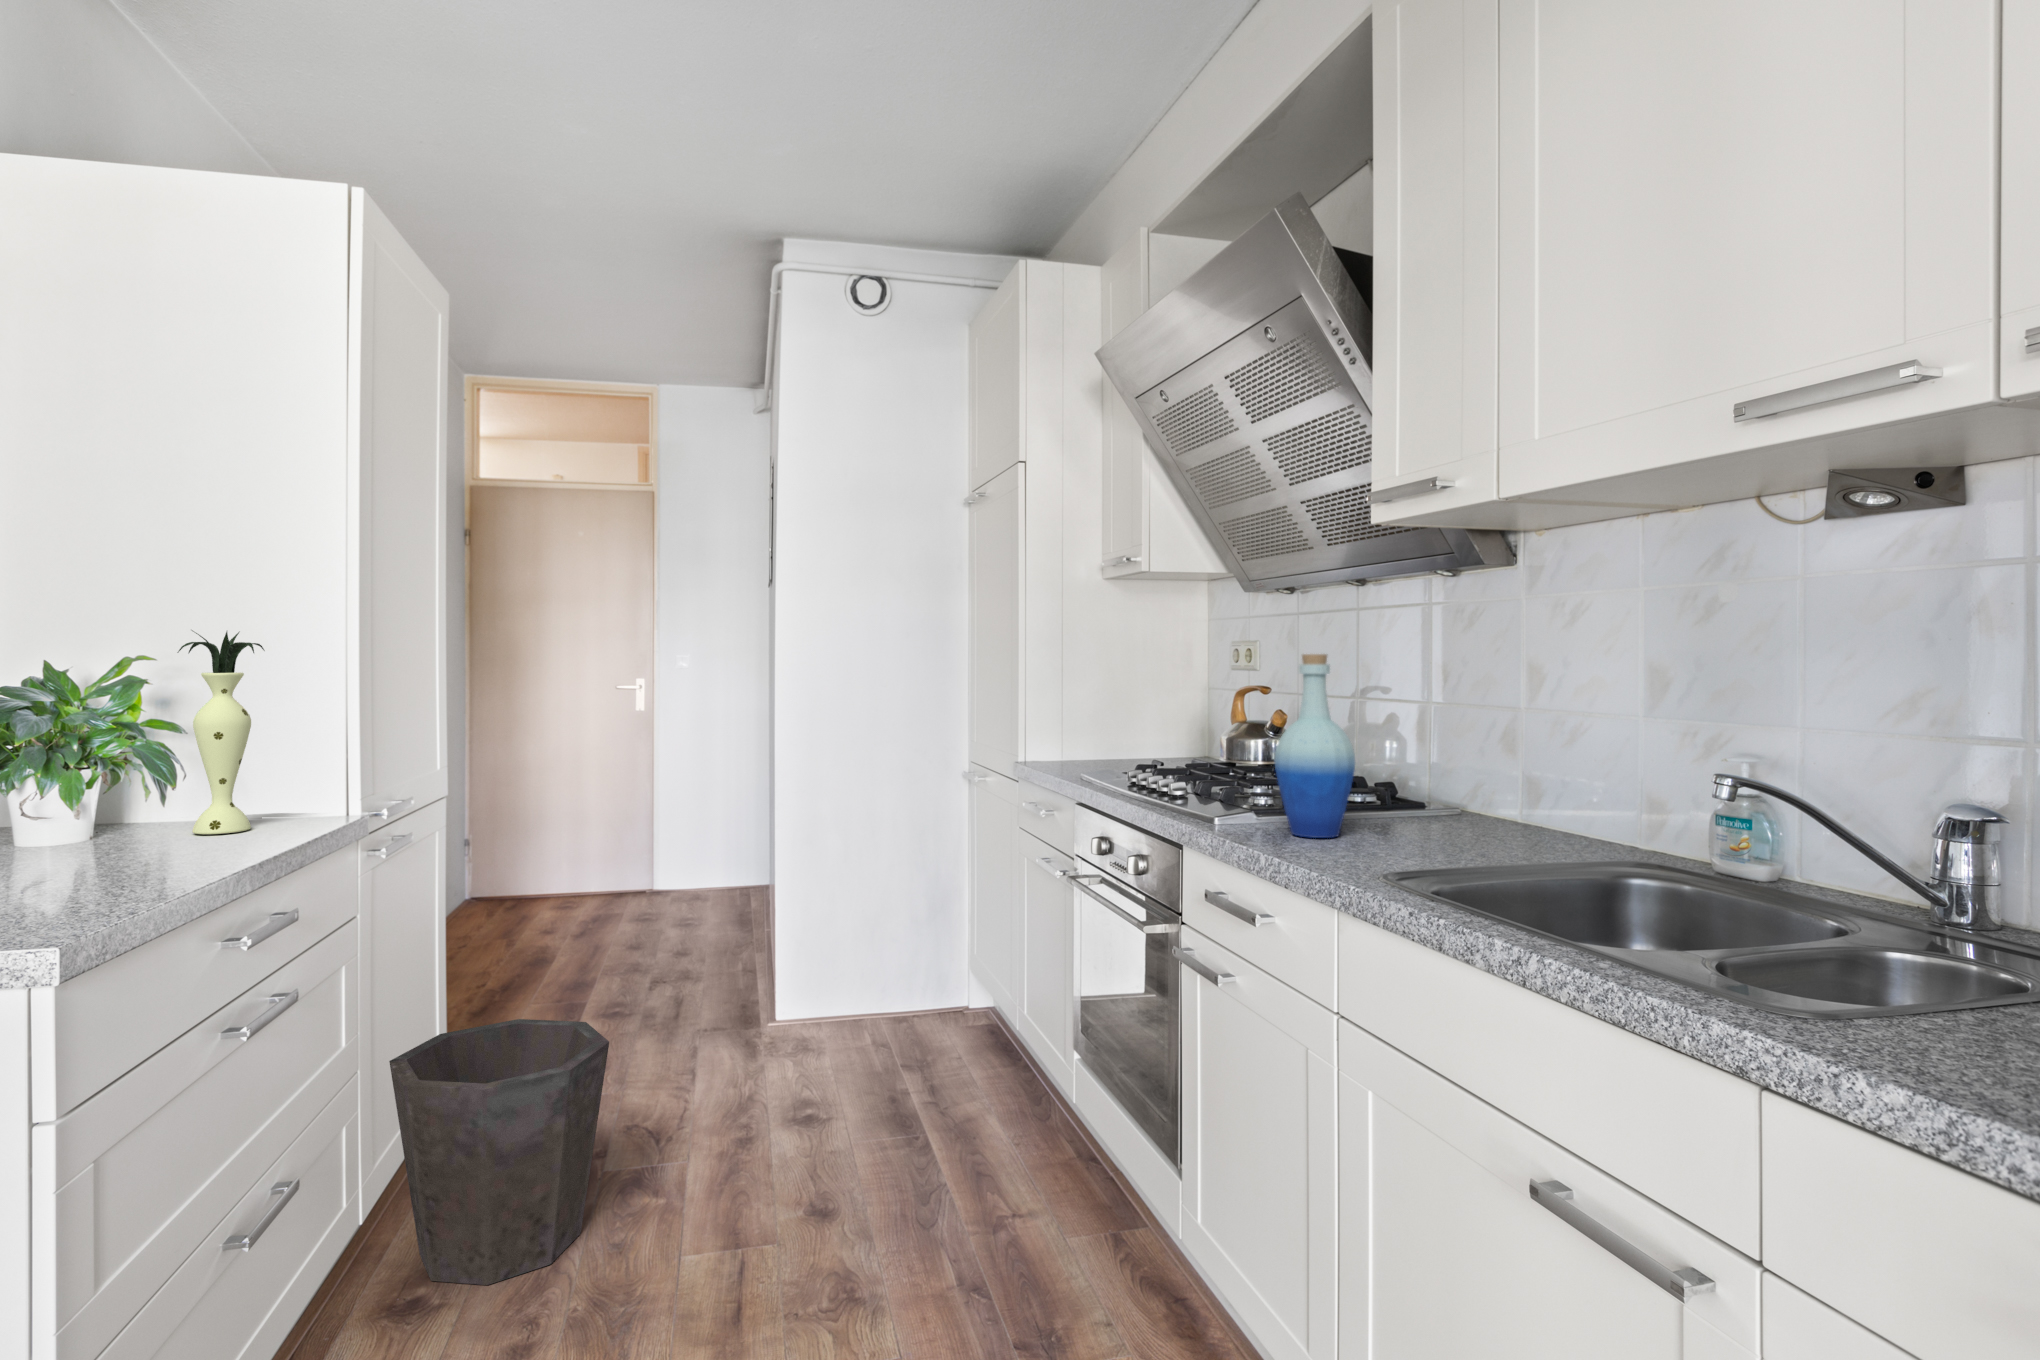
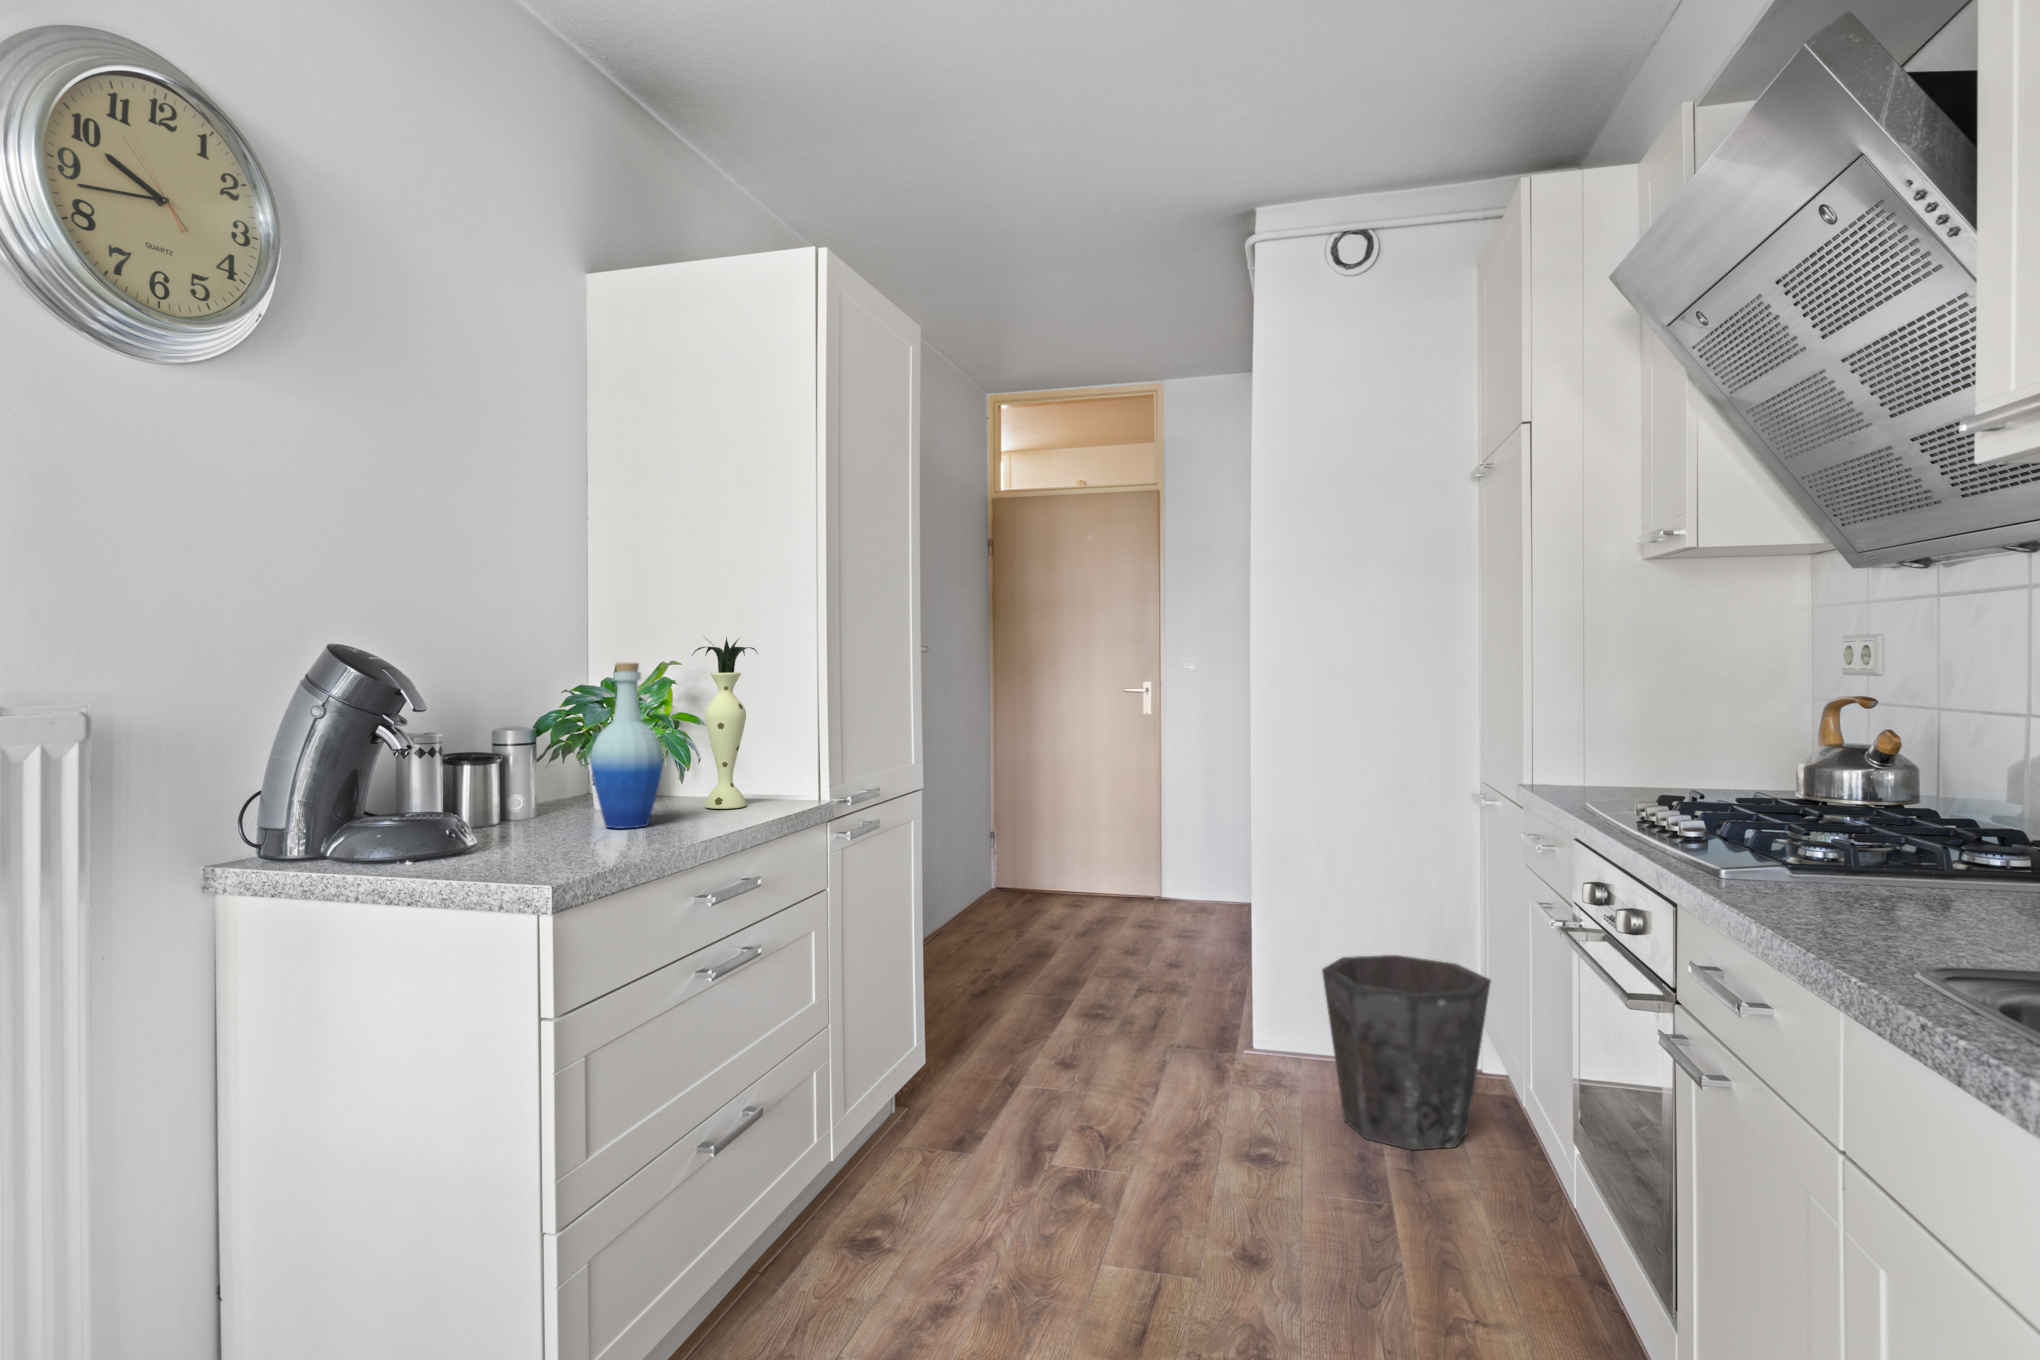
bottle: present [1275,654,1355,838] -> present [590,663,663,829]
waste bin: present [389,1019,609,1285] -> present [1322,955,1491,1150]

